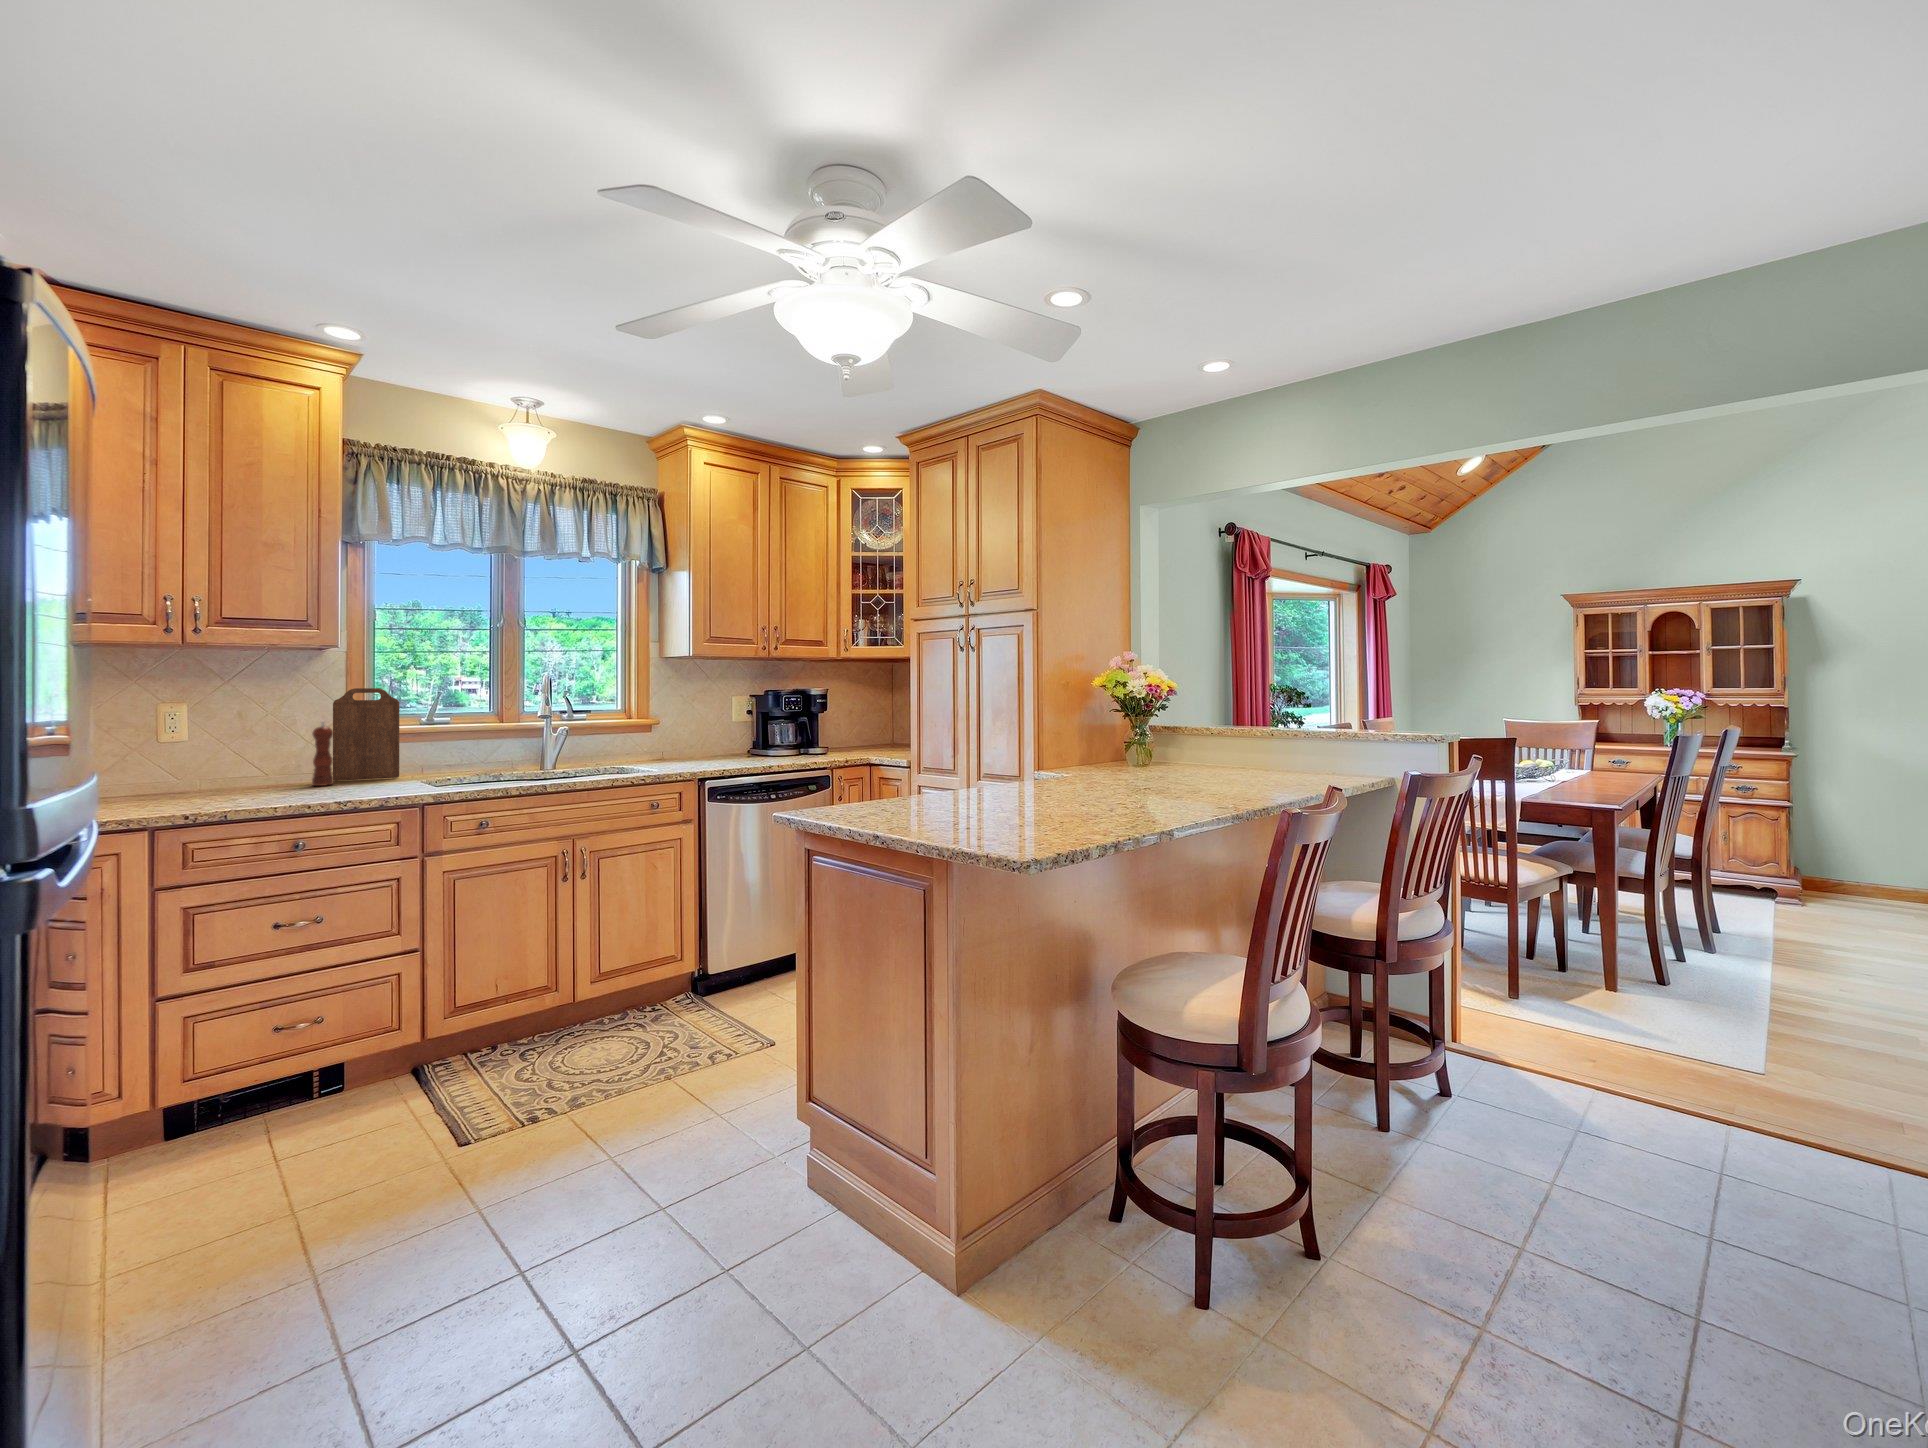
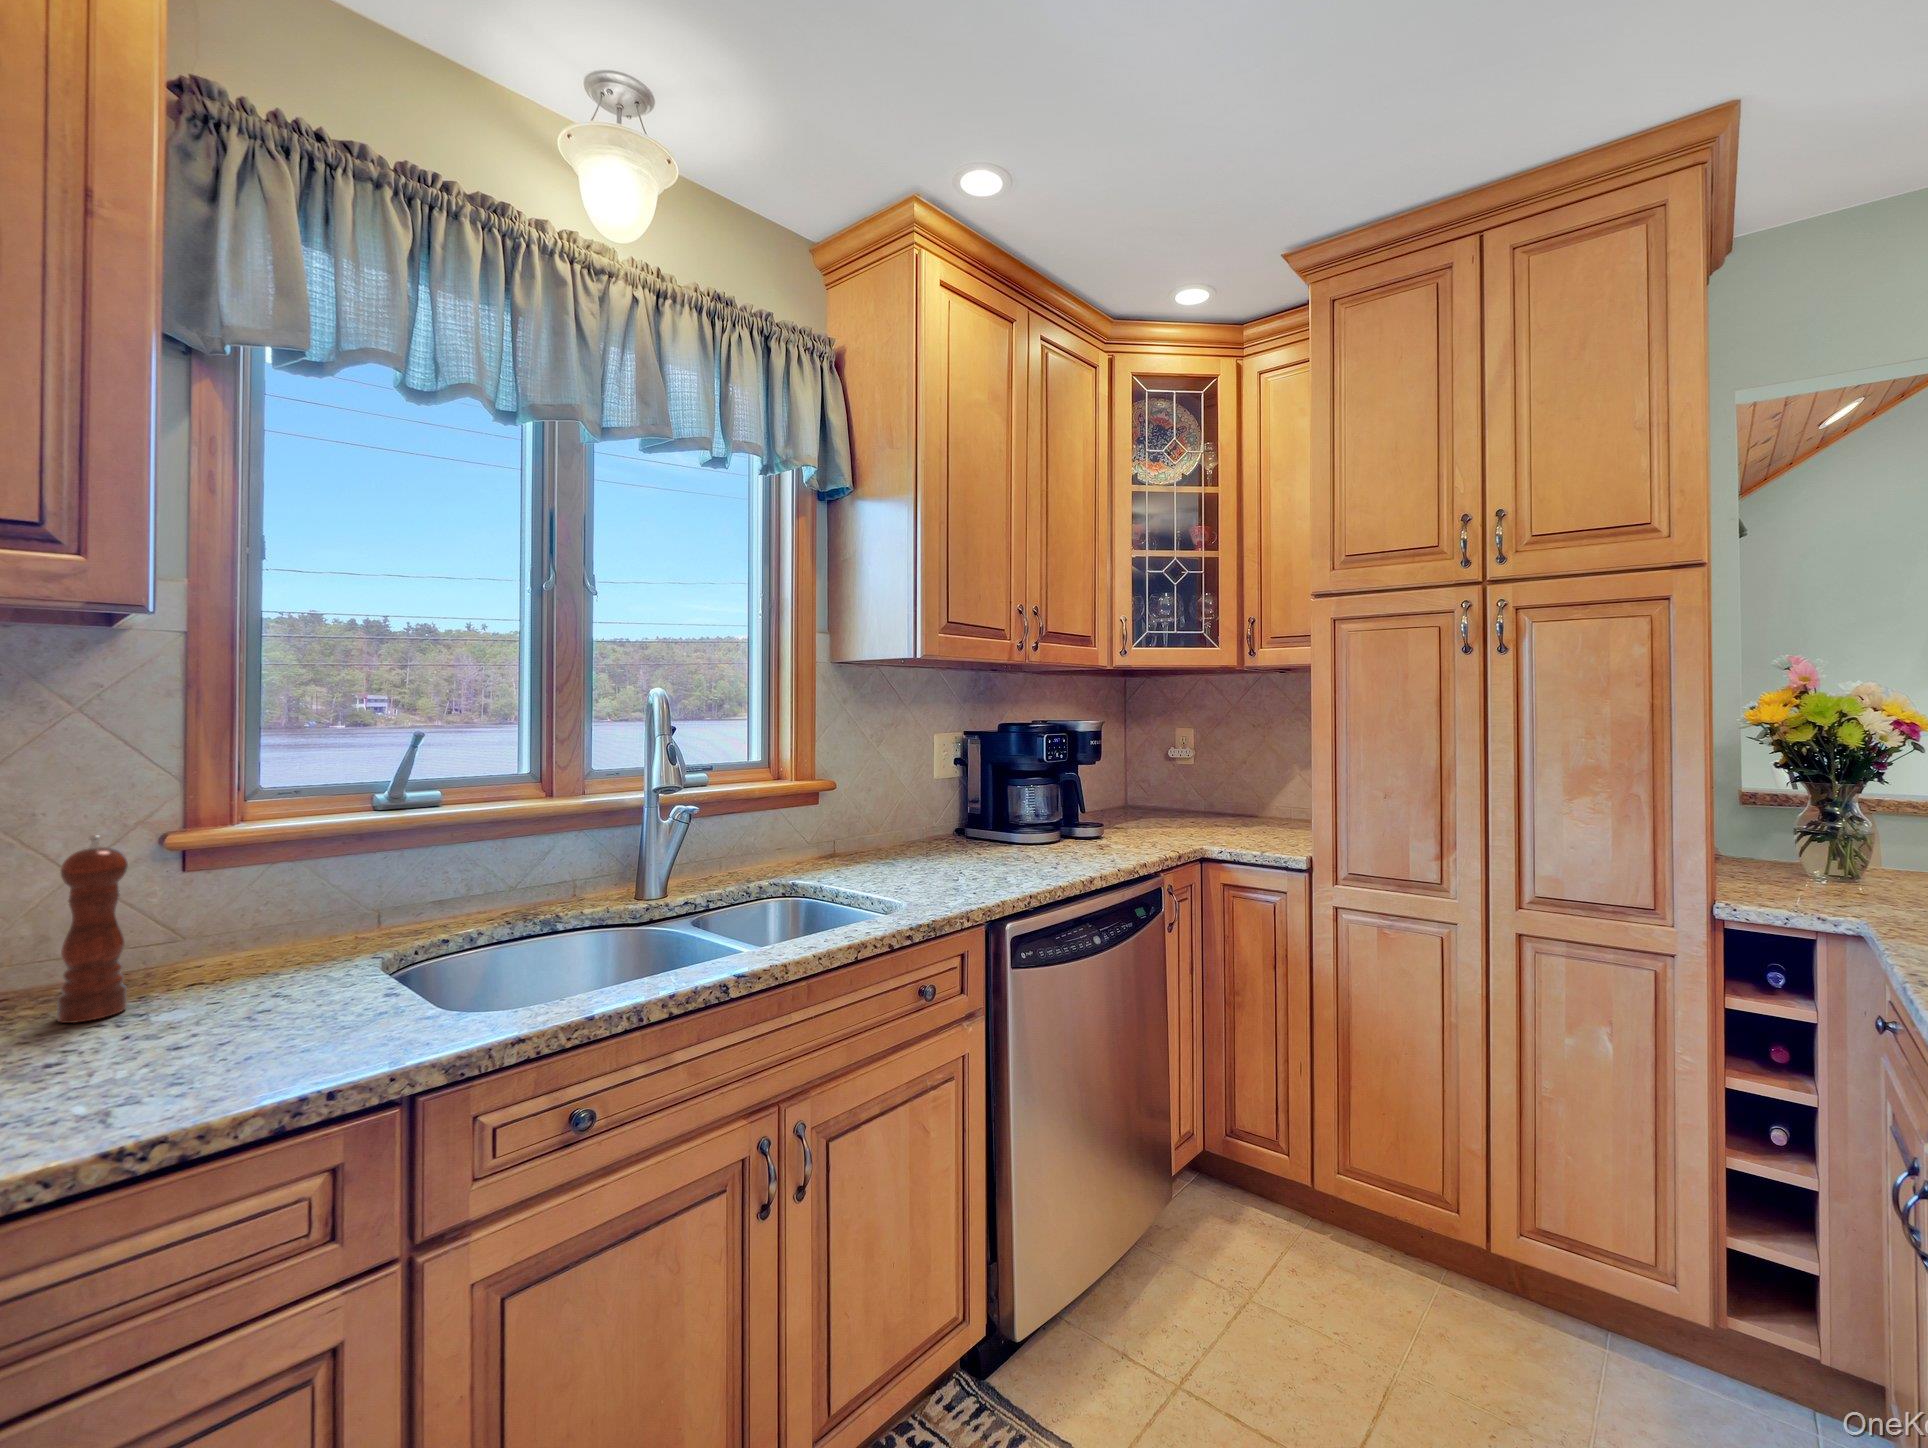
cutting board: present [333,688,399,781] -> none [132,732,320,980]

